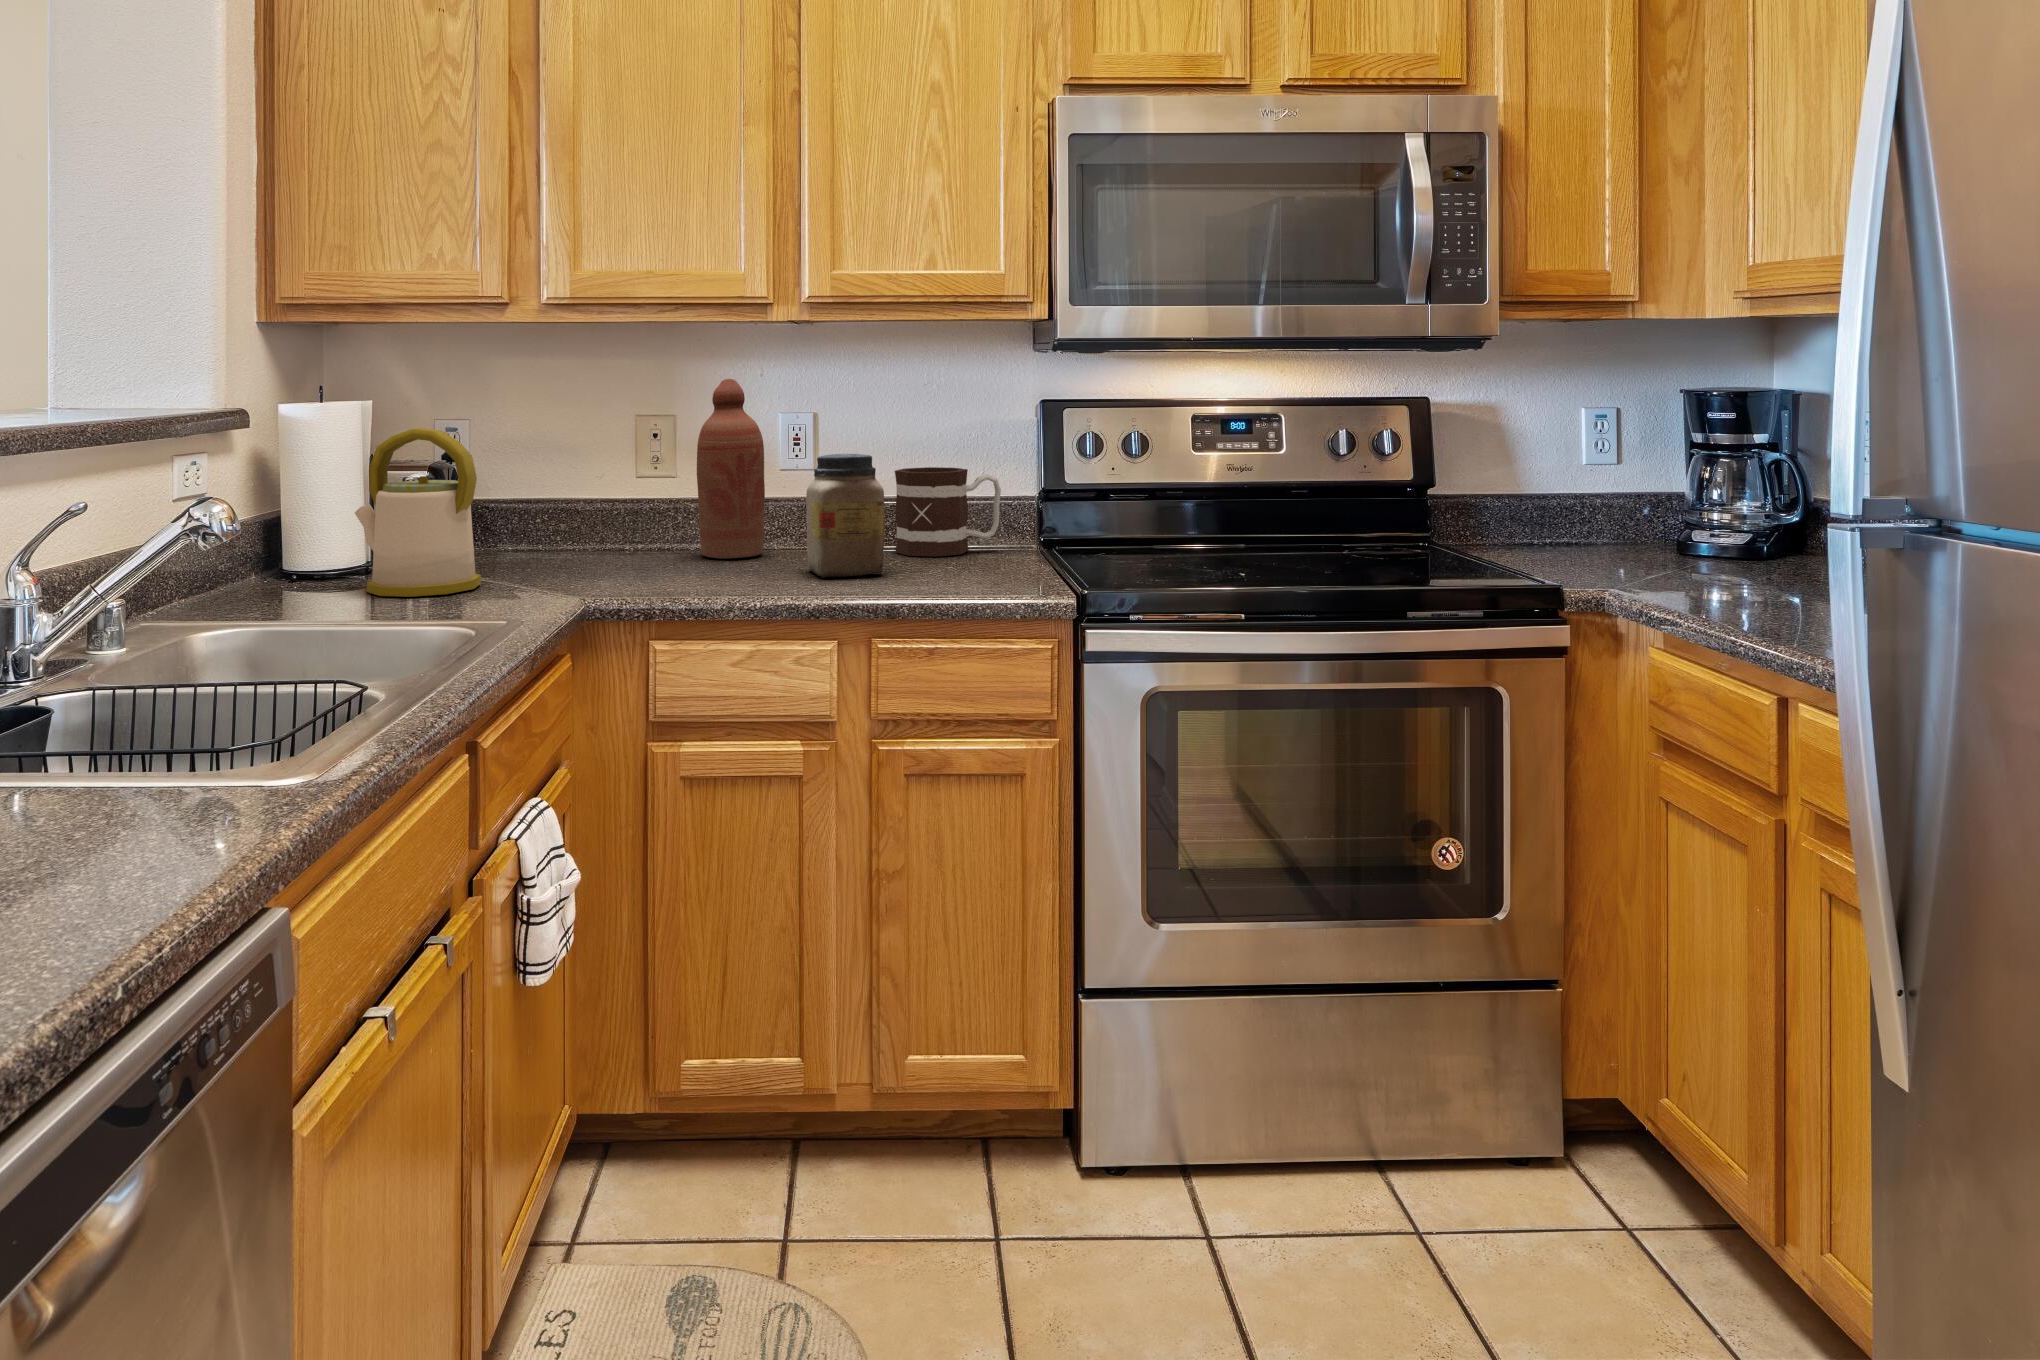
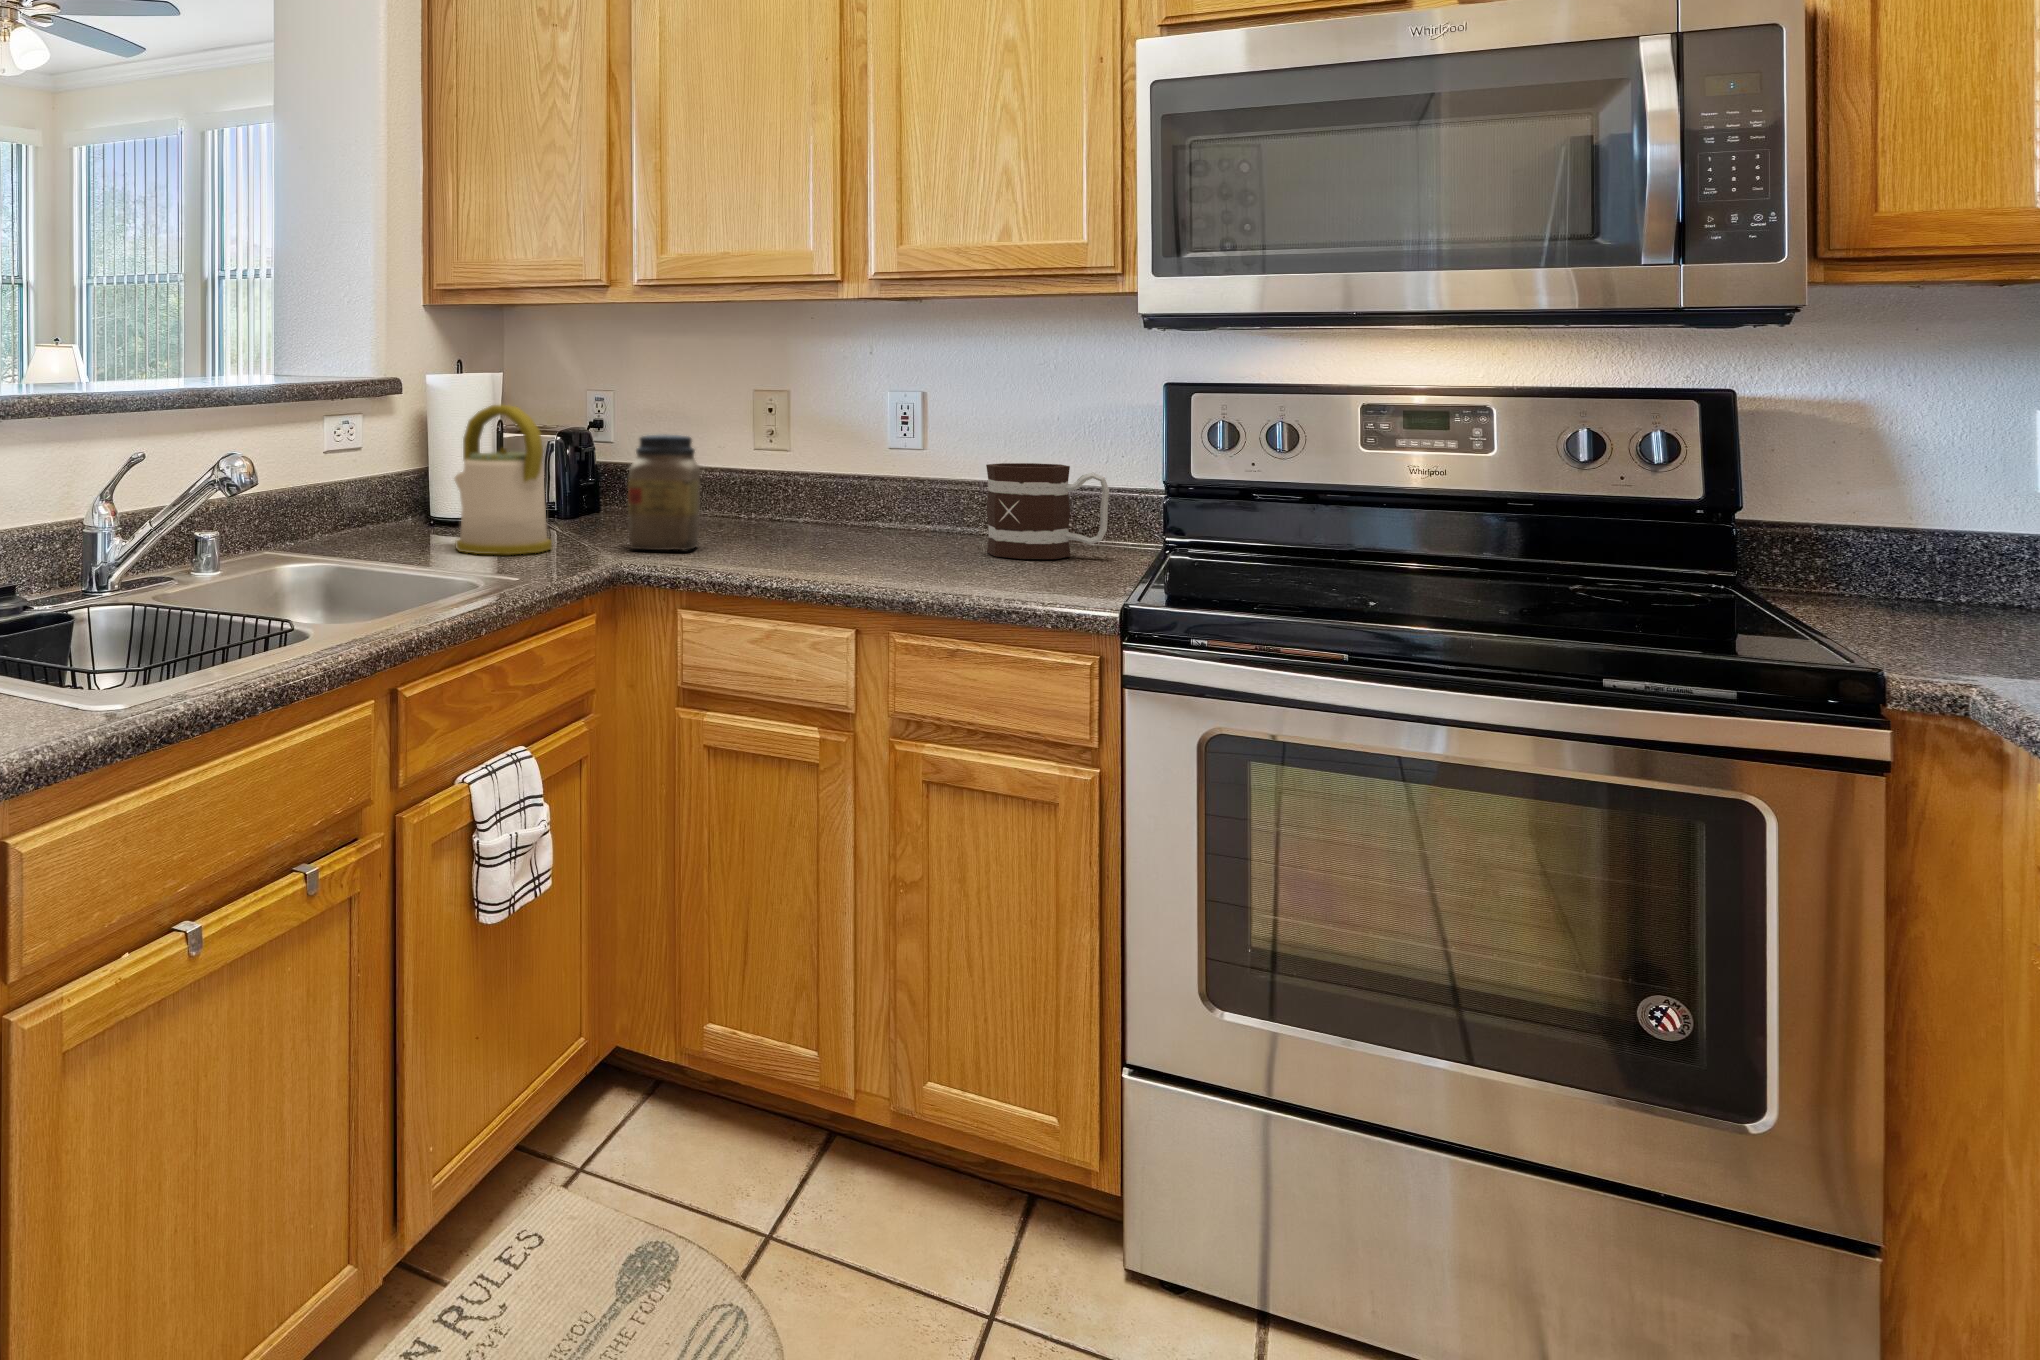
bottle: present [697,379,765,559] -> none [779,365,848,546]
jar: present [806,454,885,578] -> present [628,434,700,550]

